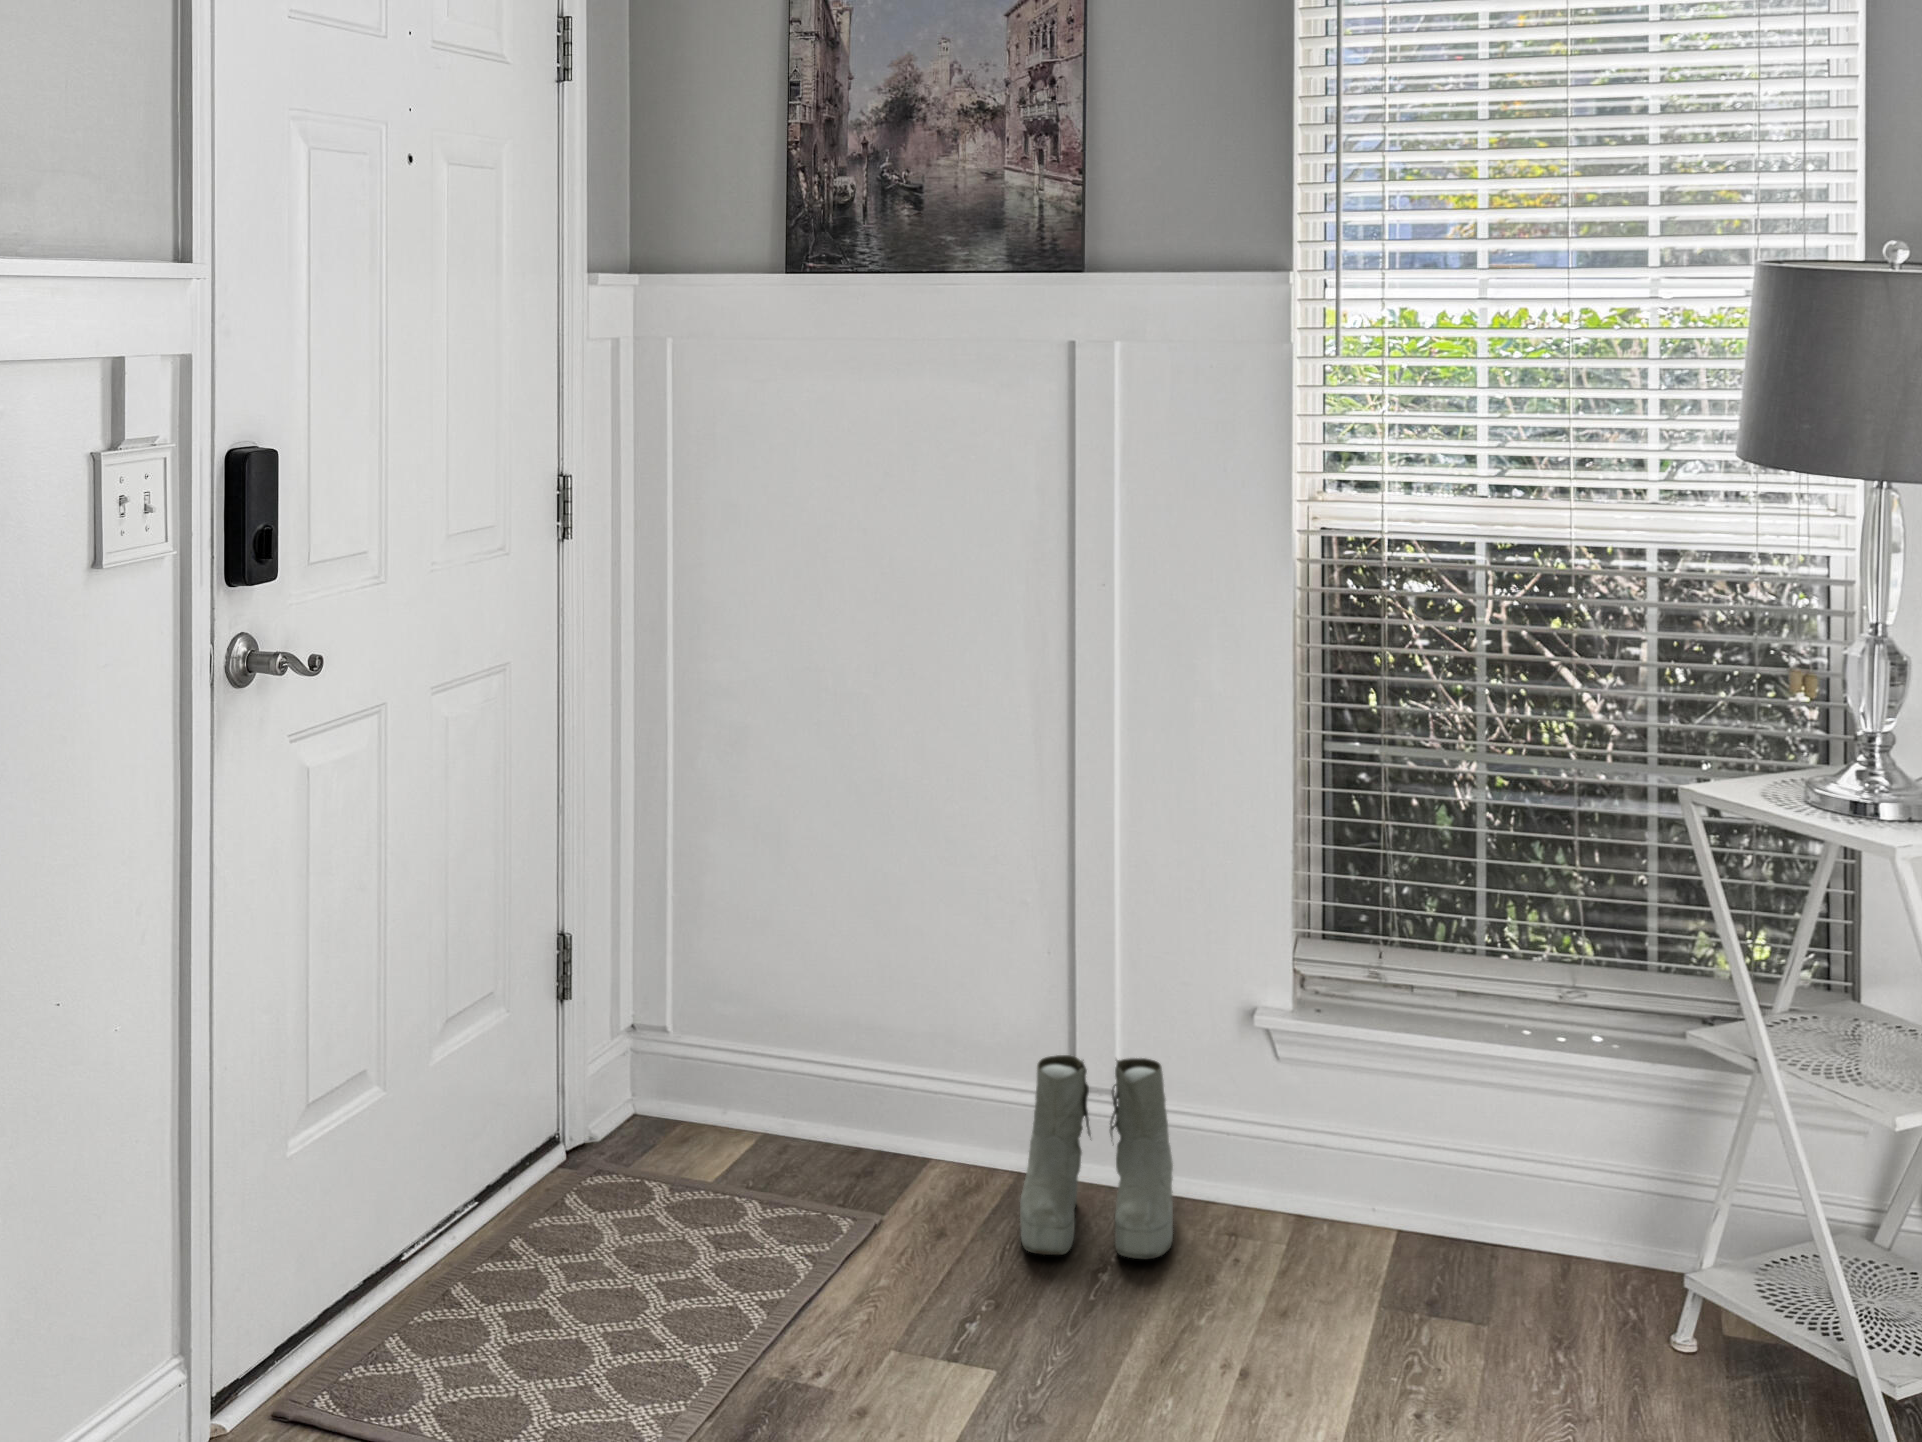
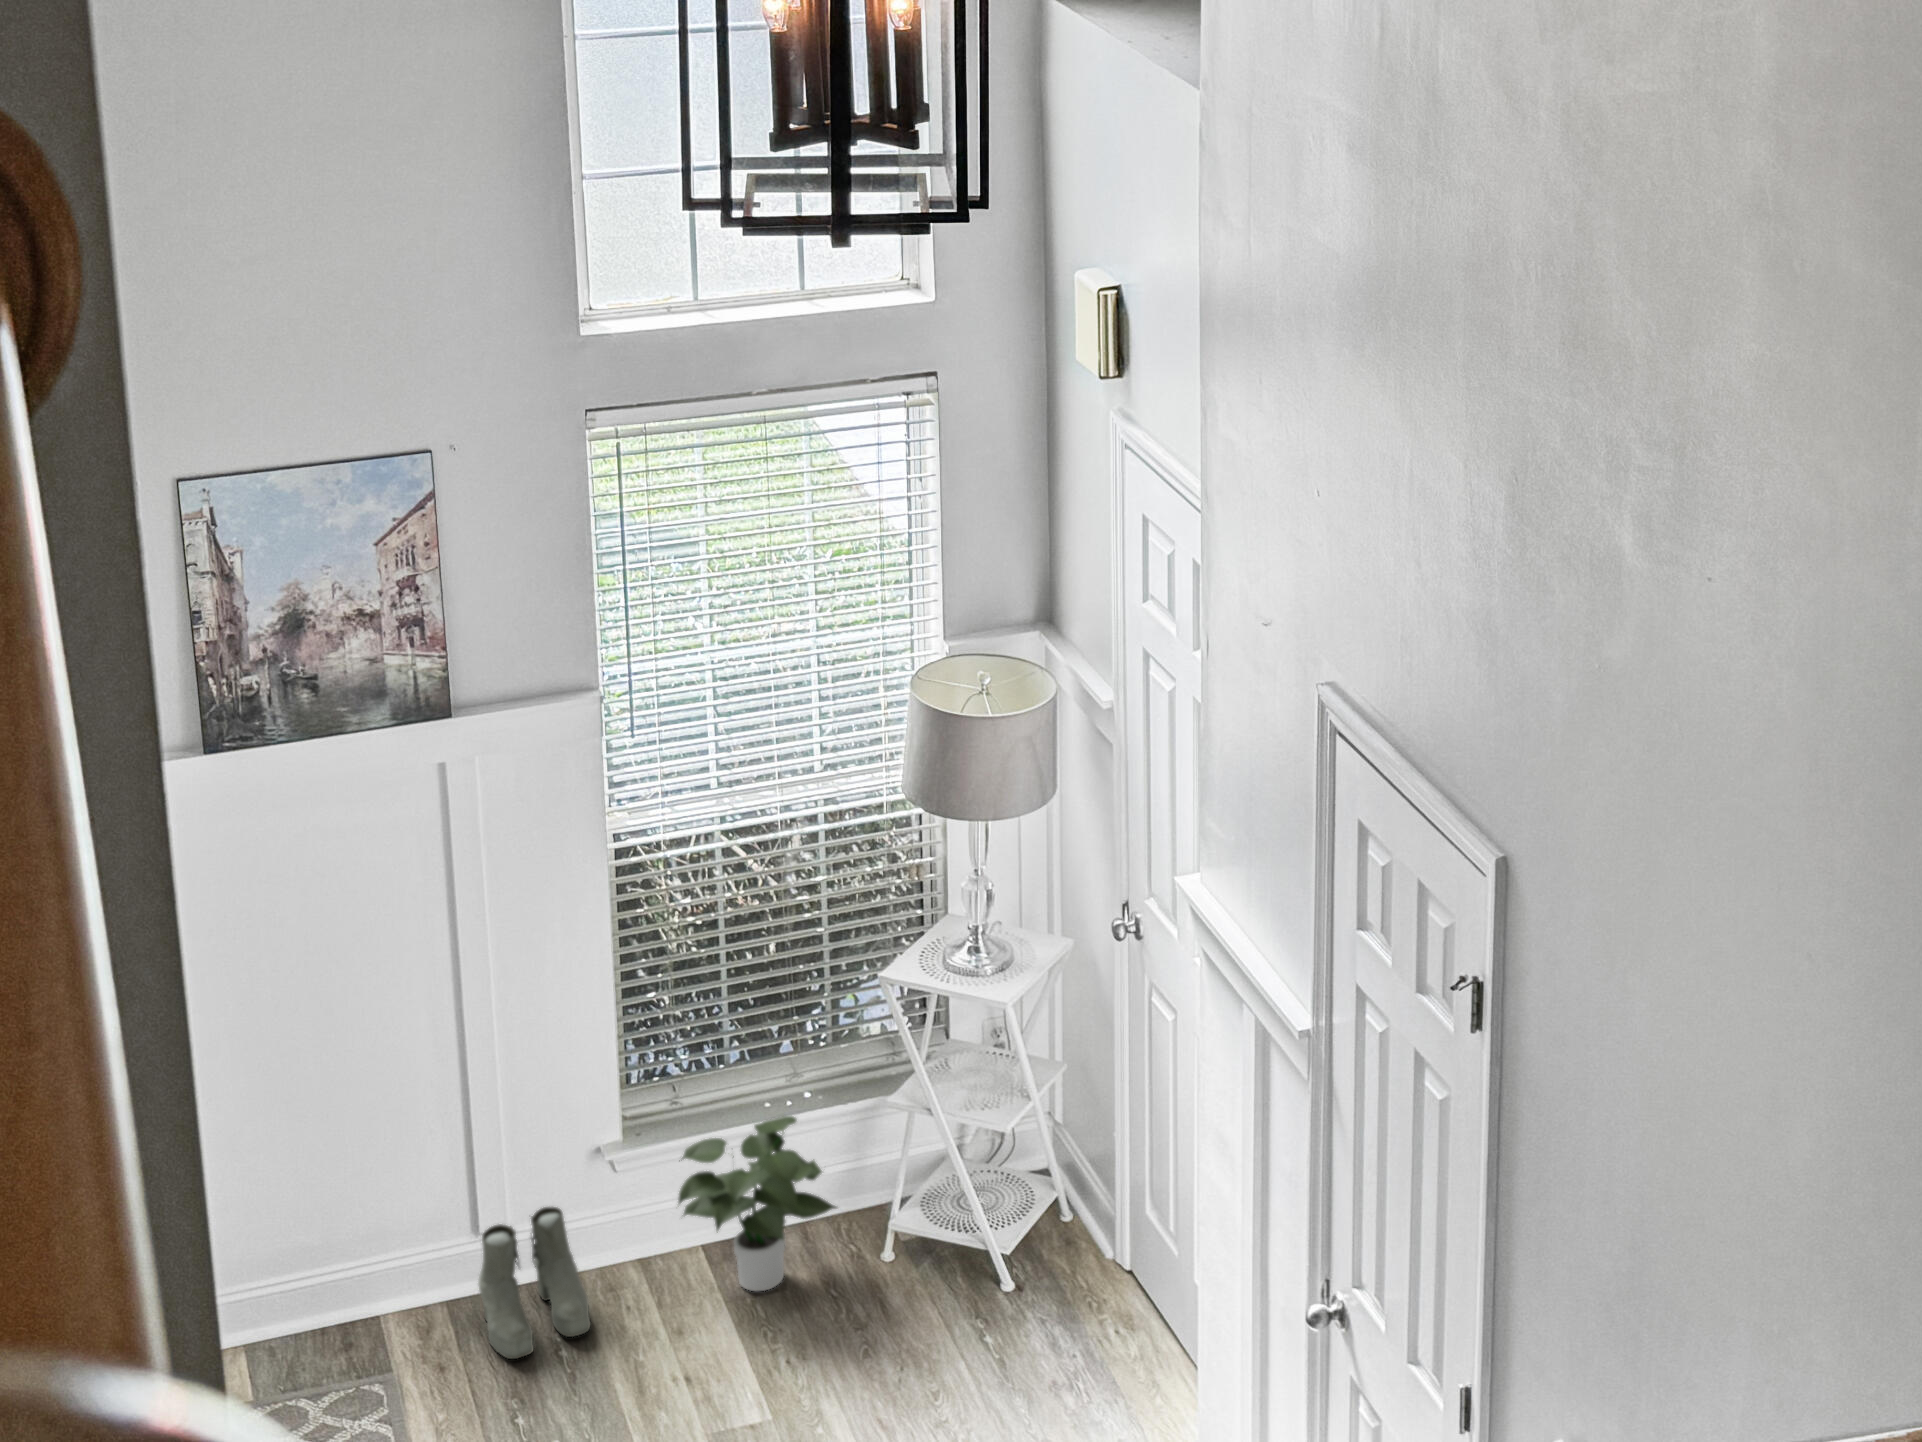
potted plant: none [1317,1019,1591,1311] -> present [678,1116,837,1291]

